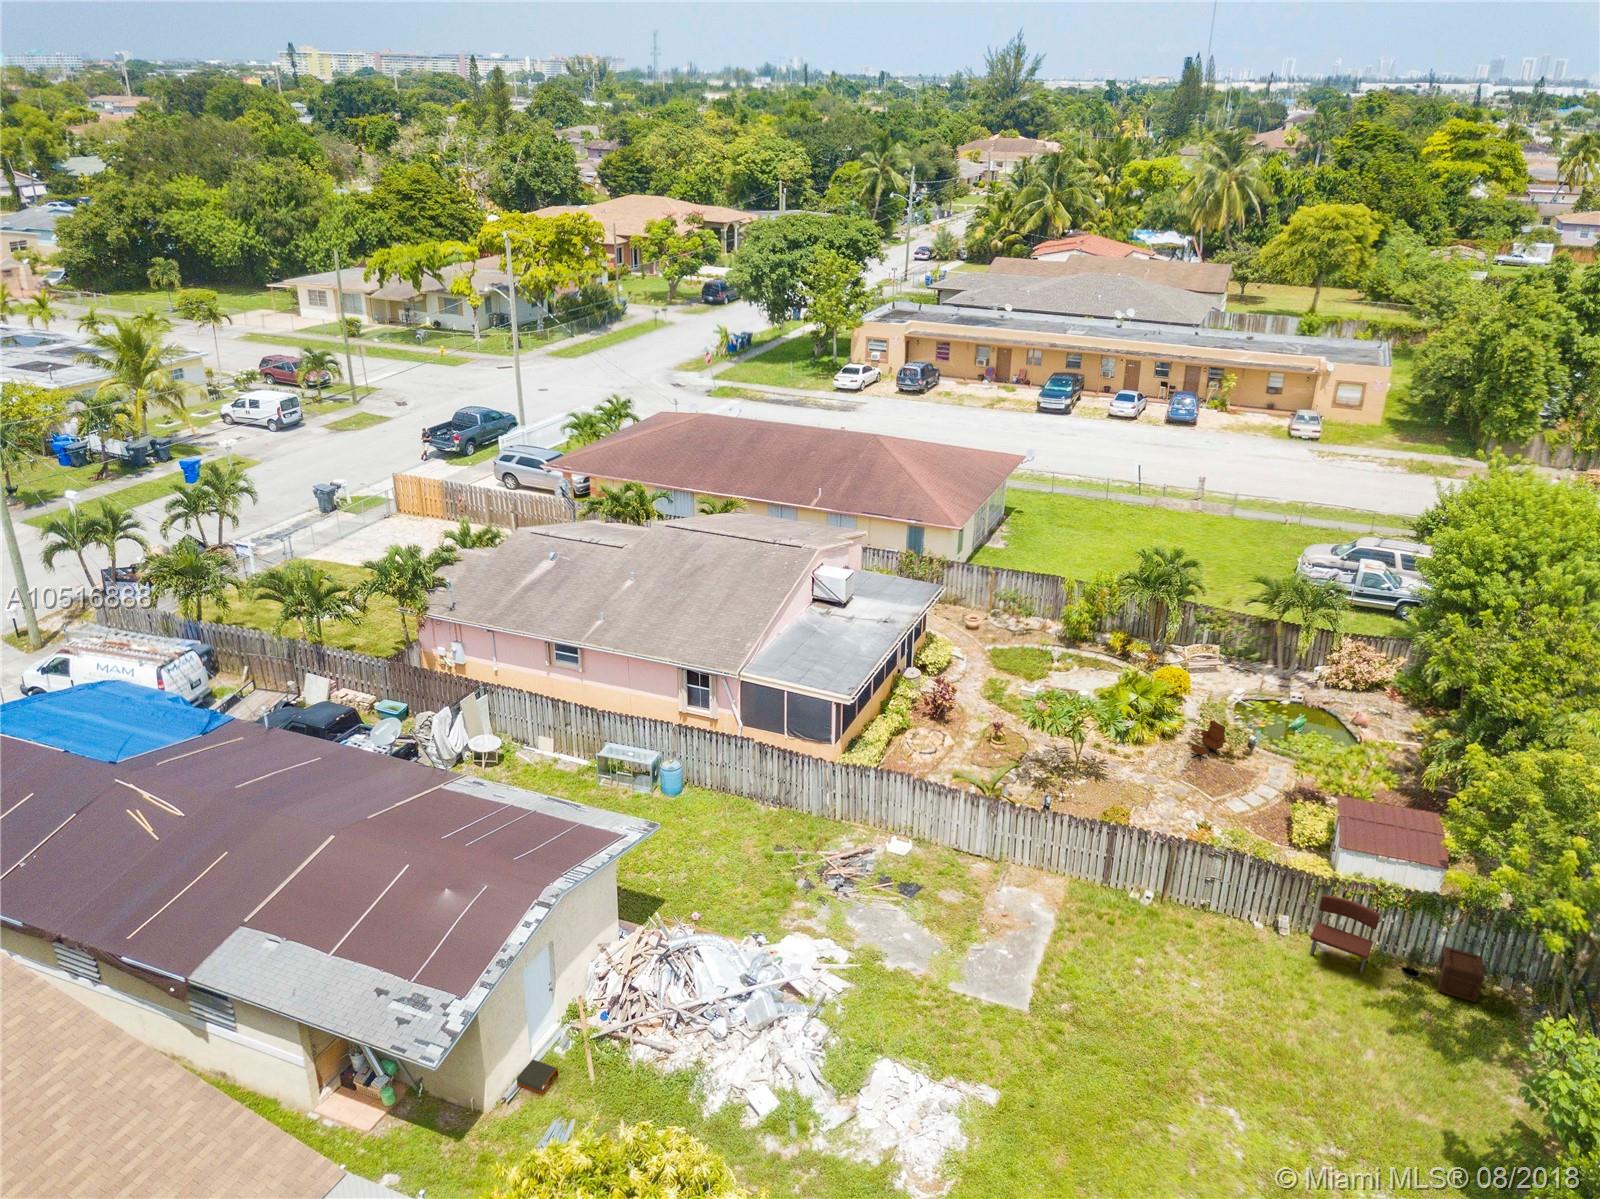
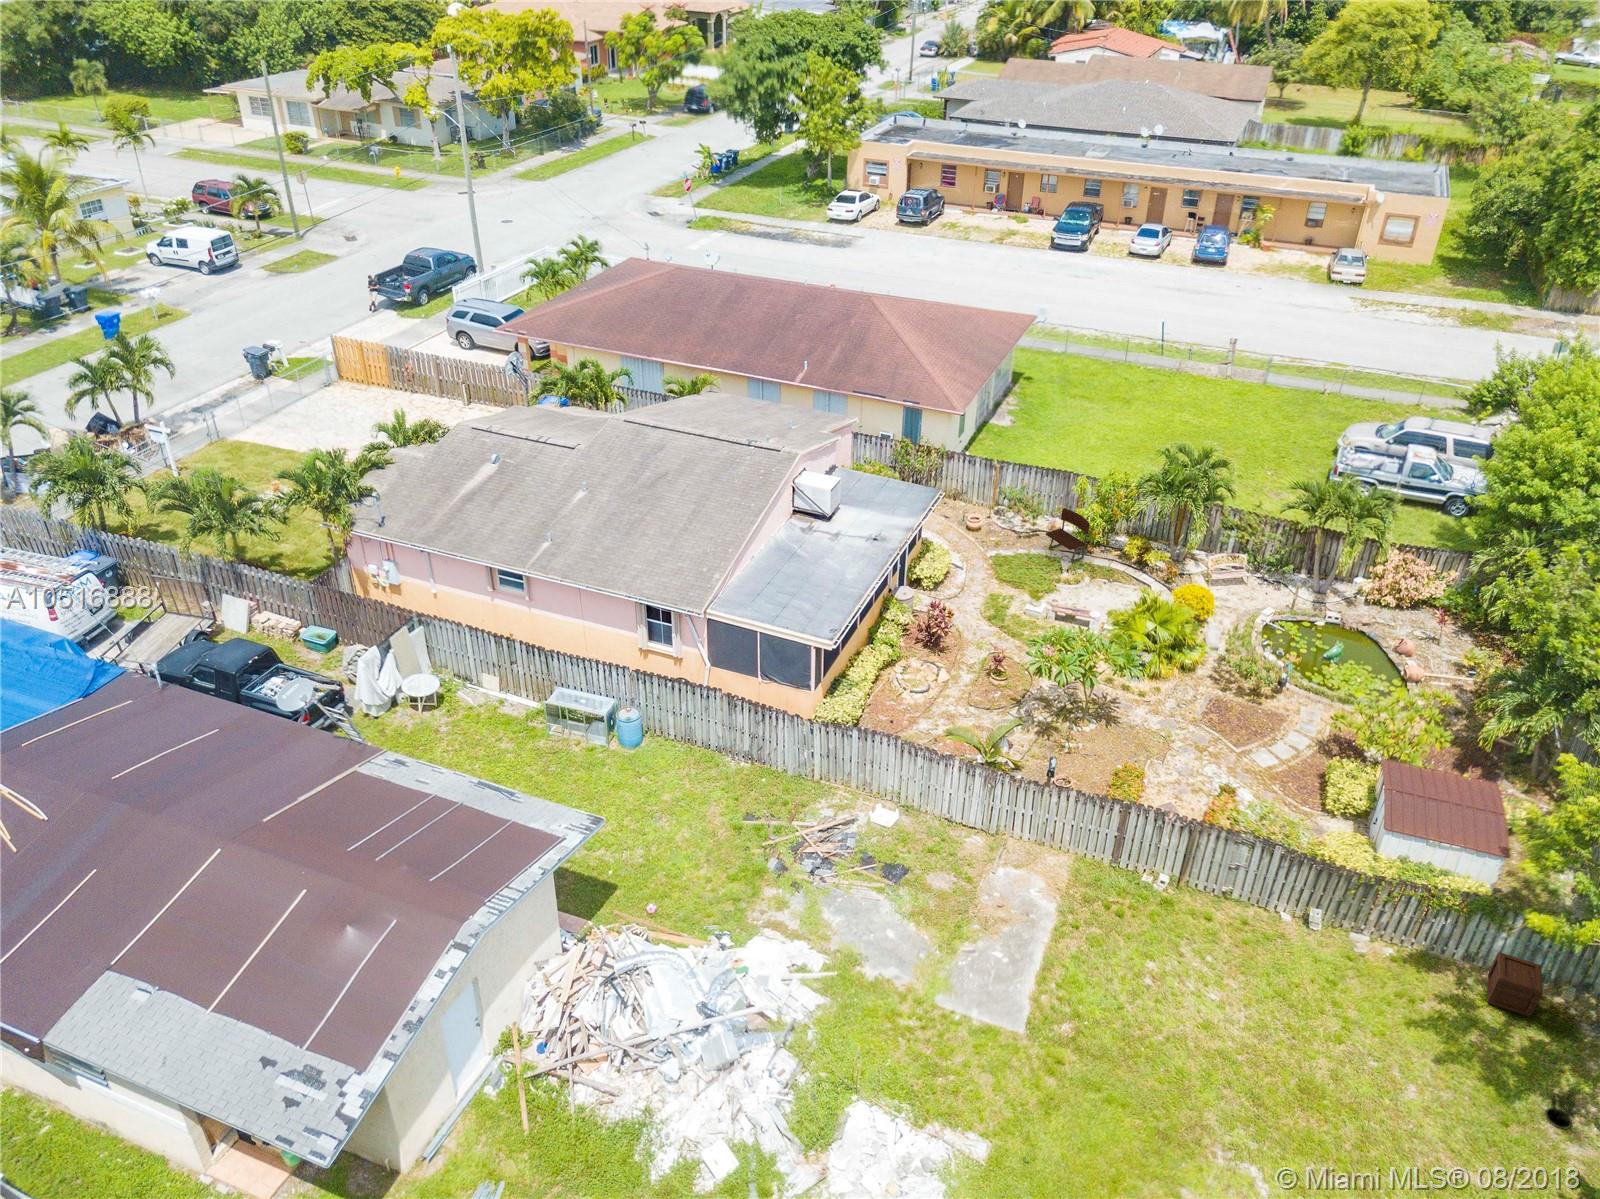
lounge chair: present [1191,721,1226,761] -> none [1214,655,1255,702]
bench: present [1310,895,1380,973] -> present [1046,508,1090,562]
potted tree: present [1401,948,1423,978] -> present [1545,1090,1579,1129]
storage box: present [517,1060,558,1094] -> none [444,1102,492,1145]

